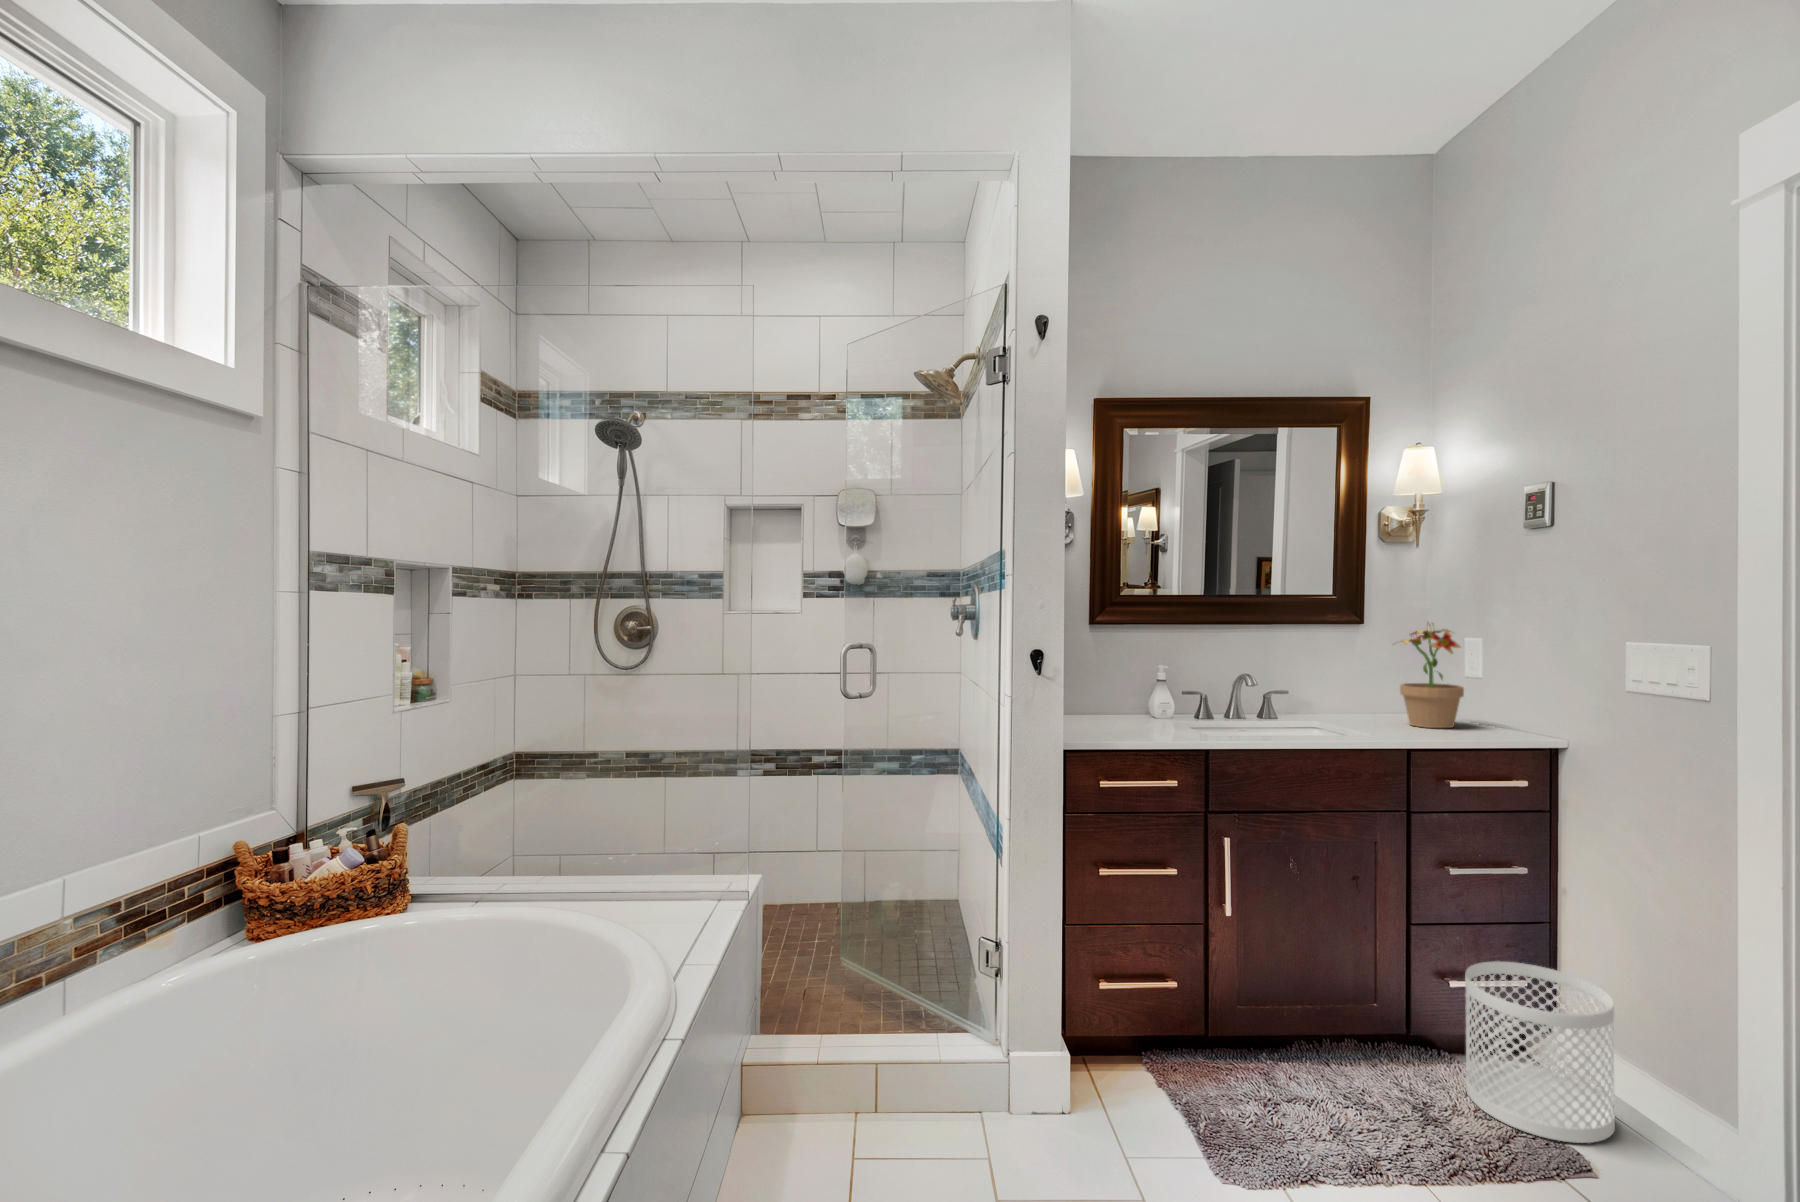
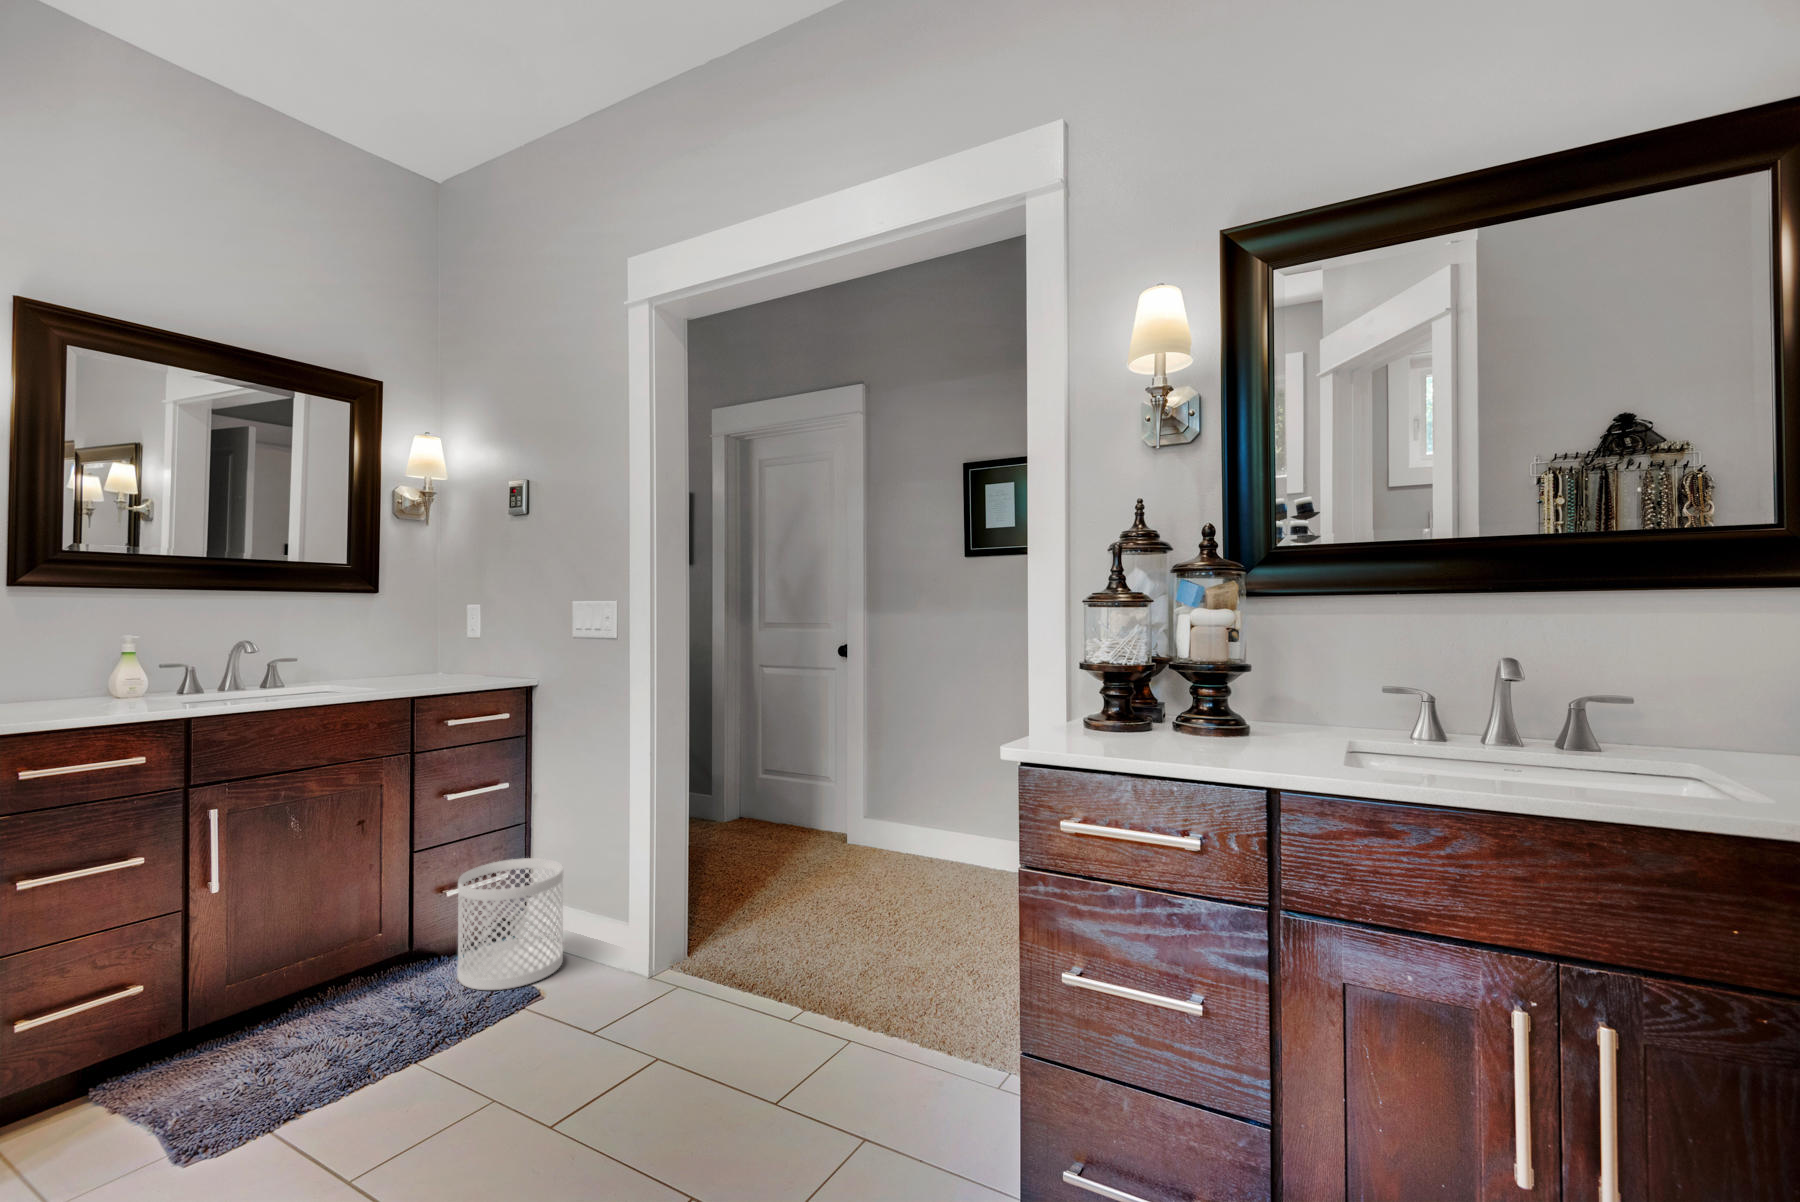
potted plant: present [1400,622,1464,728] -> none [402,589,464,681]

